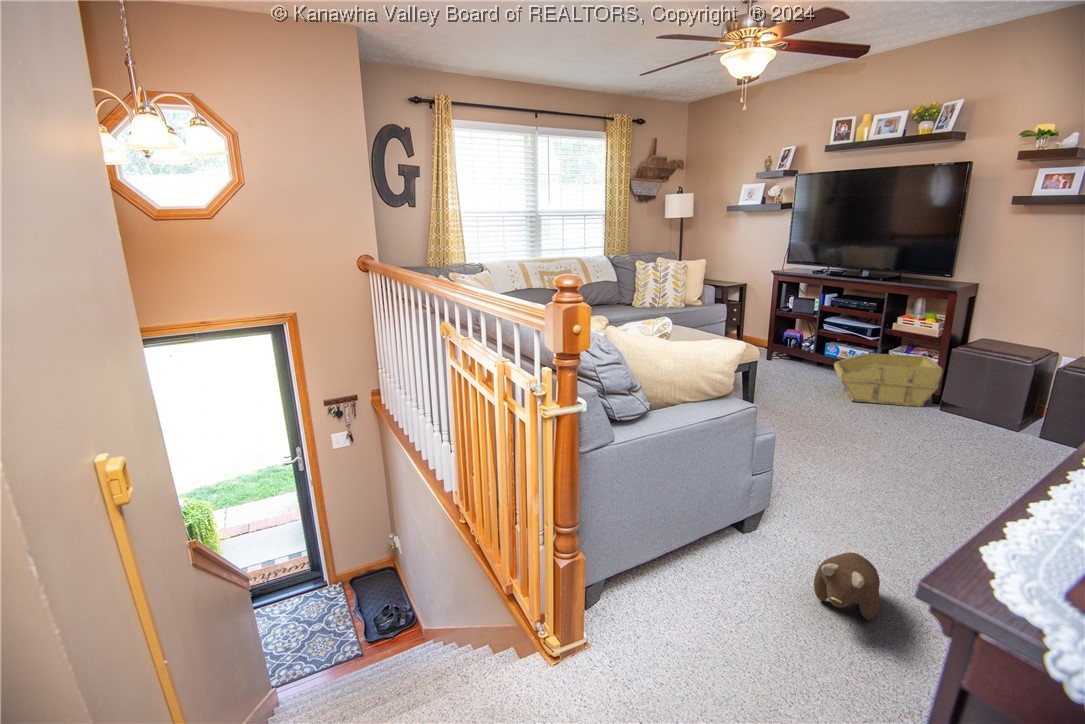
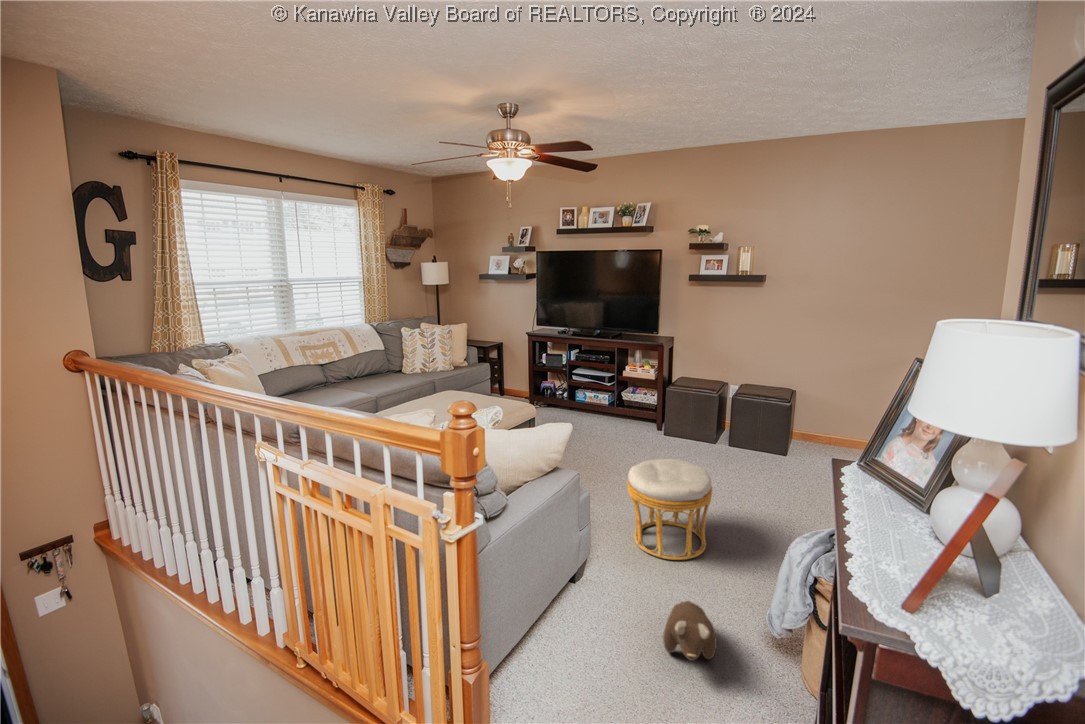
storage bin: present [834,353,943,407] -> none [587,395,664,439]
ottoman: none [830,411,949,531] -> present [627,459,712,560]

